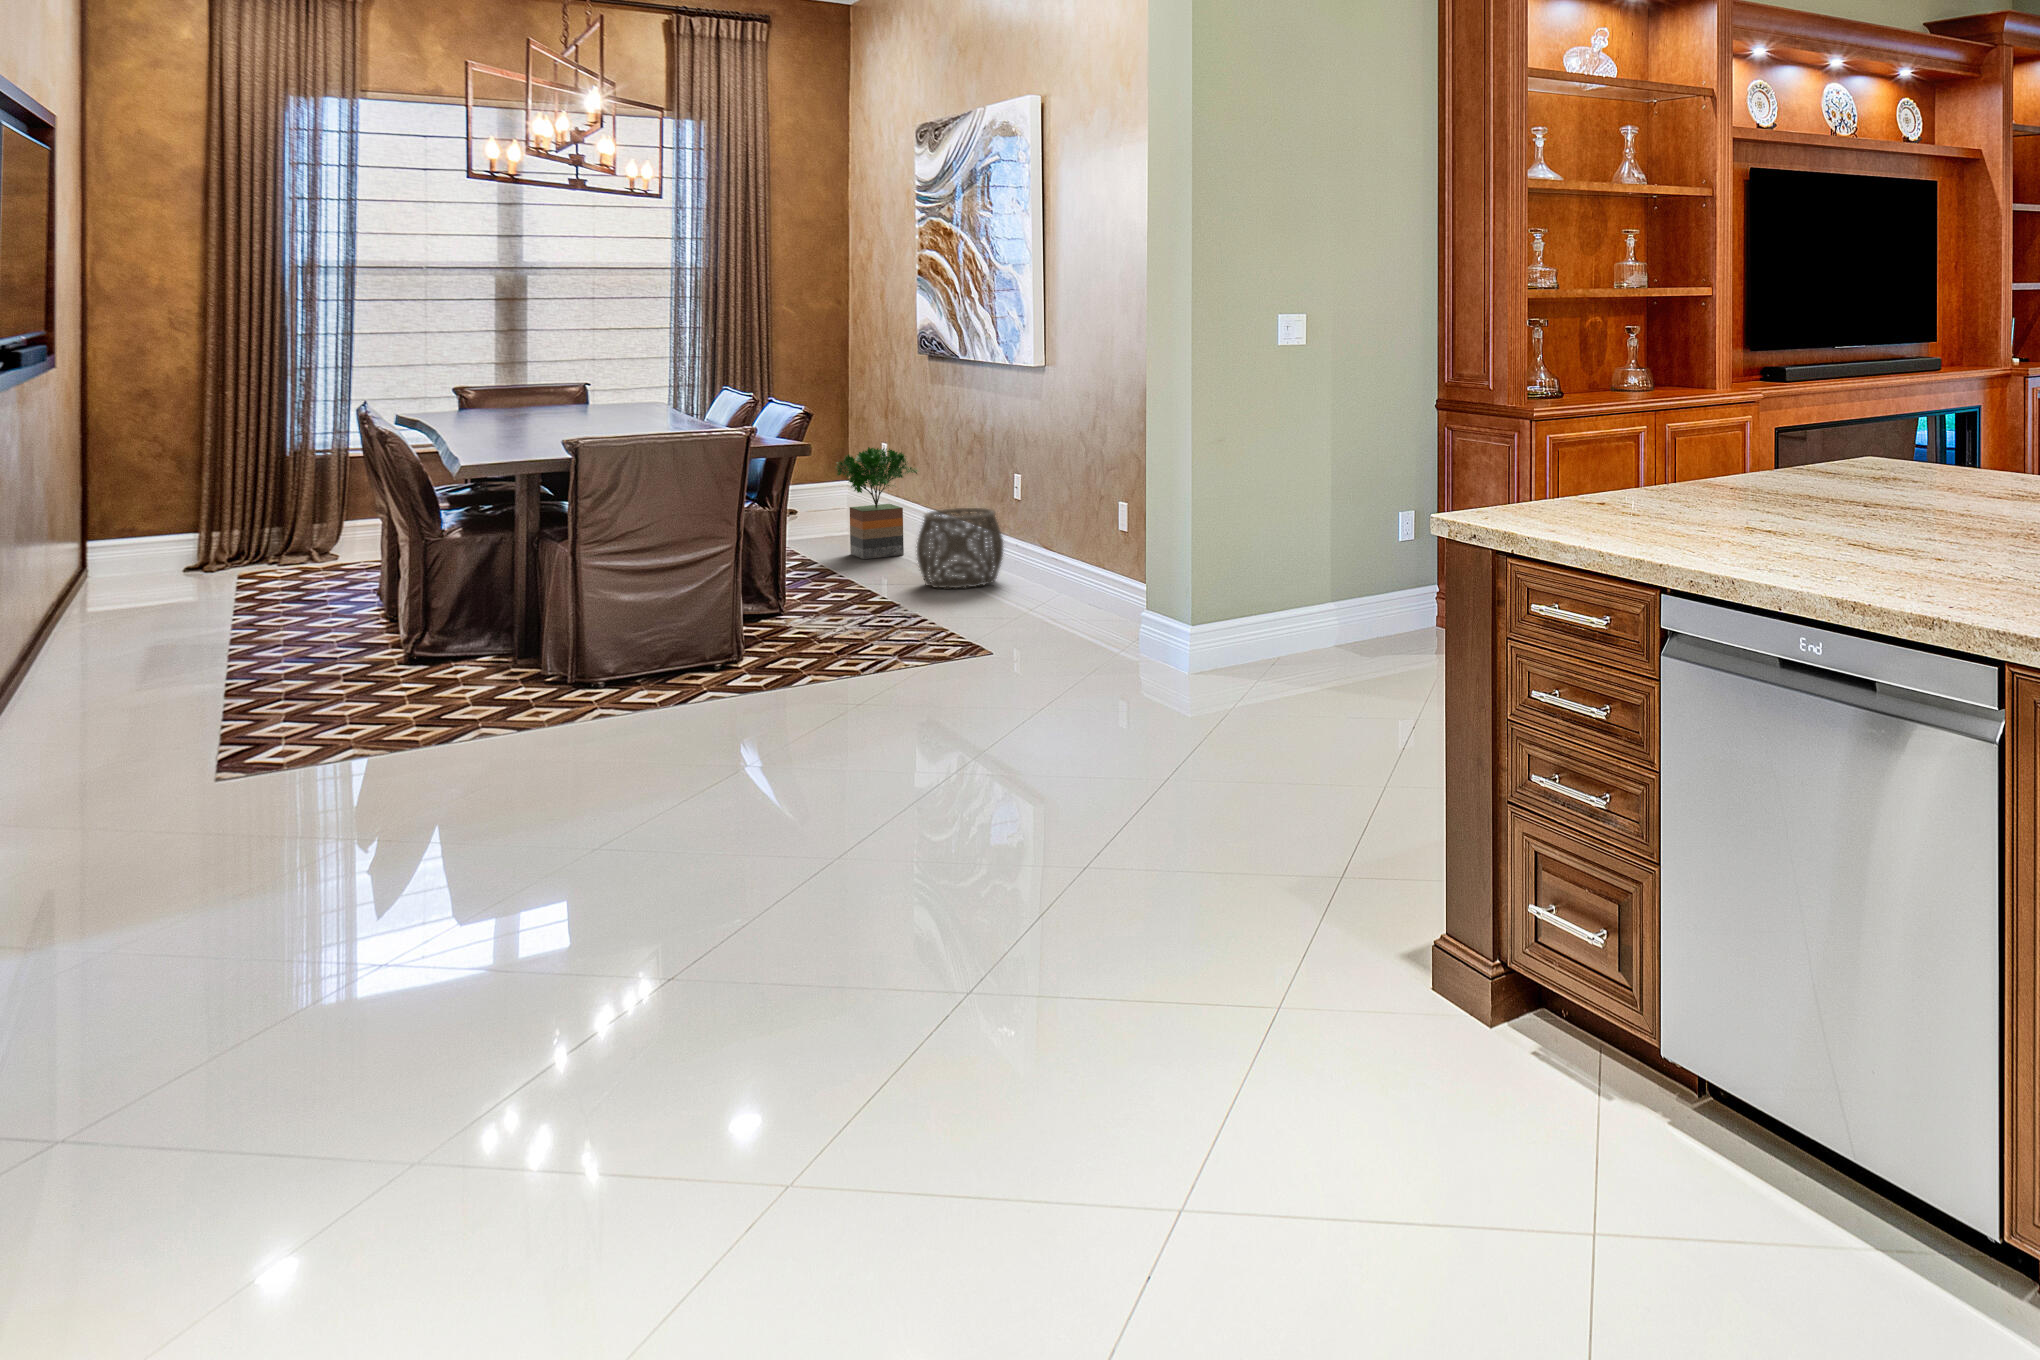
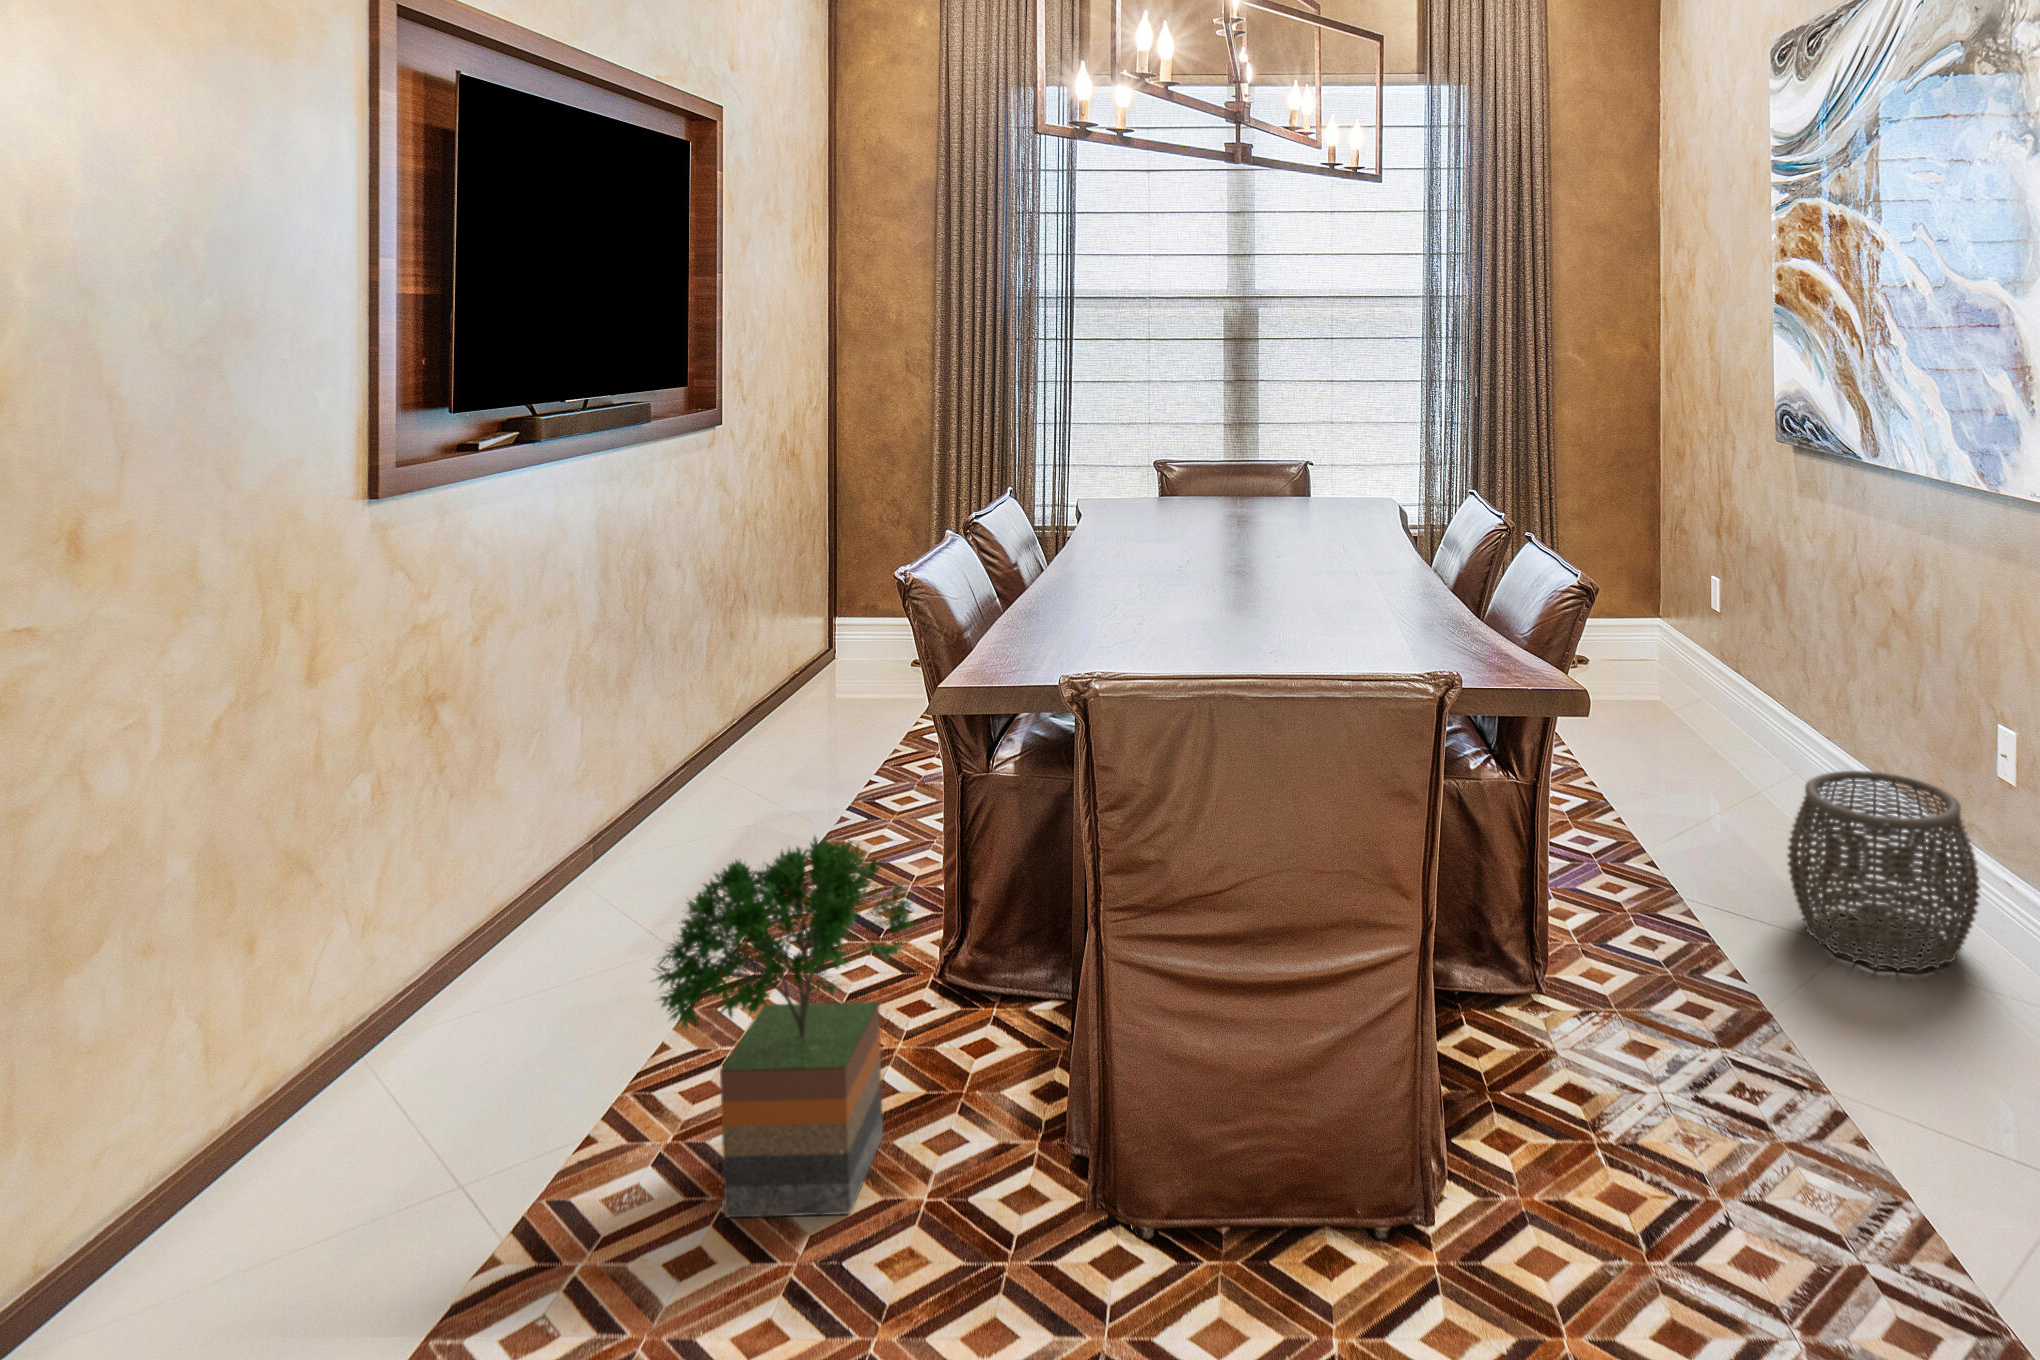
potted tree: present [837,447,917,559] -> present [657,837,913,1217]

